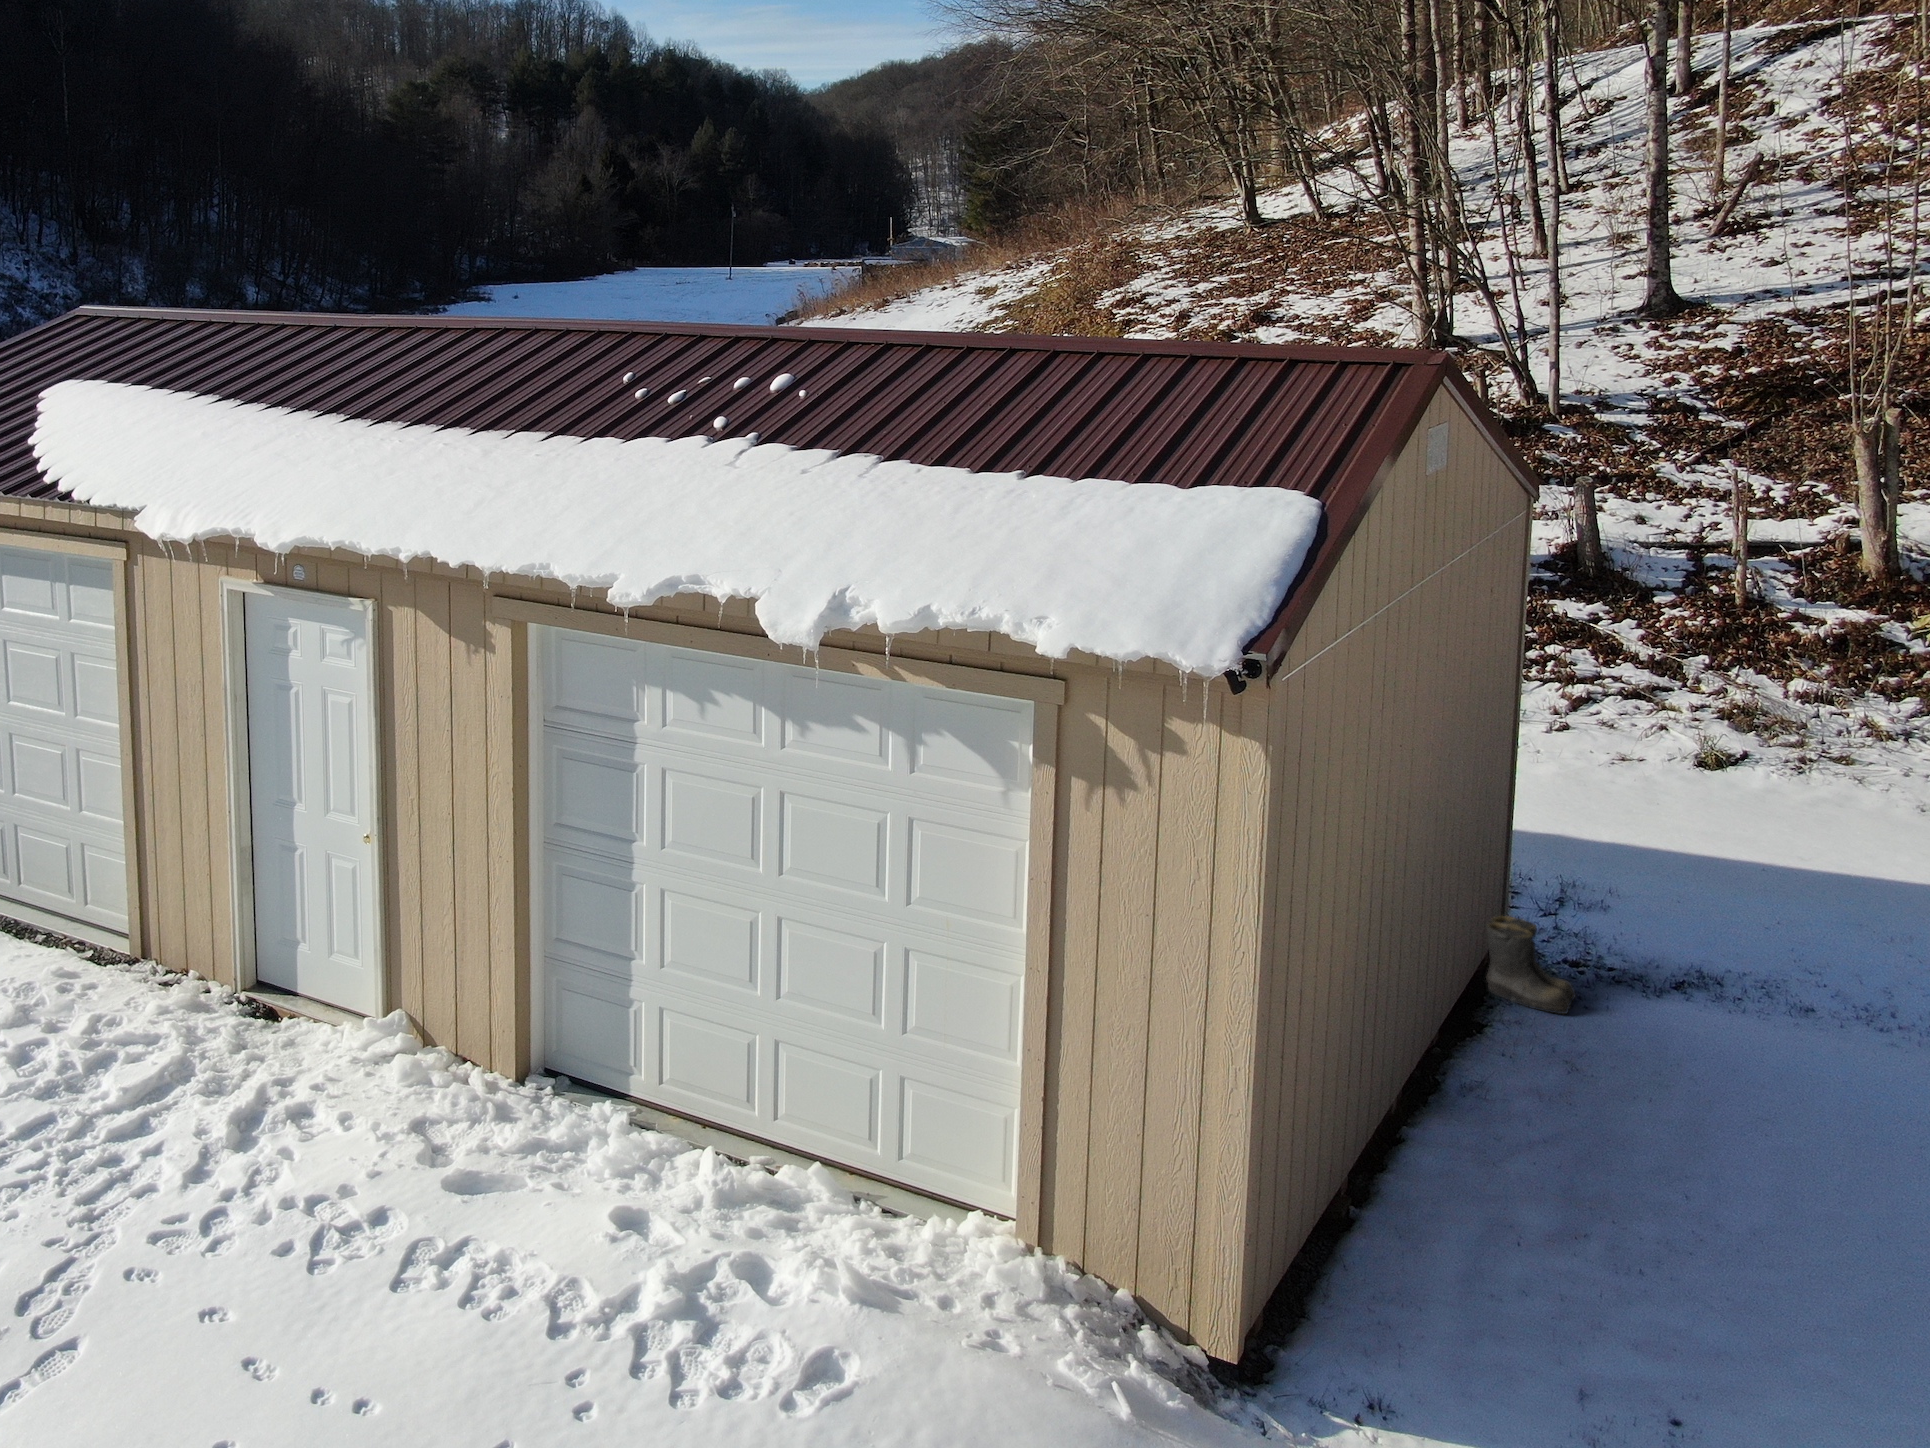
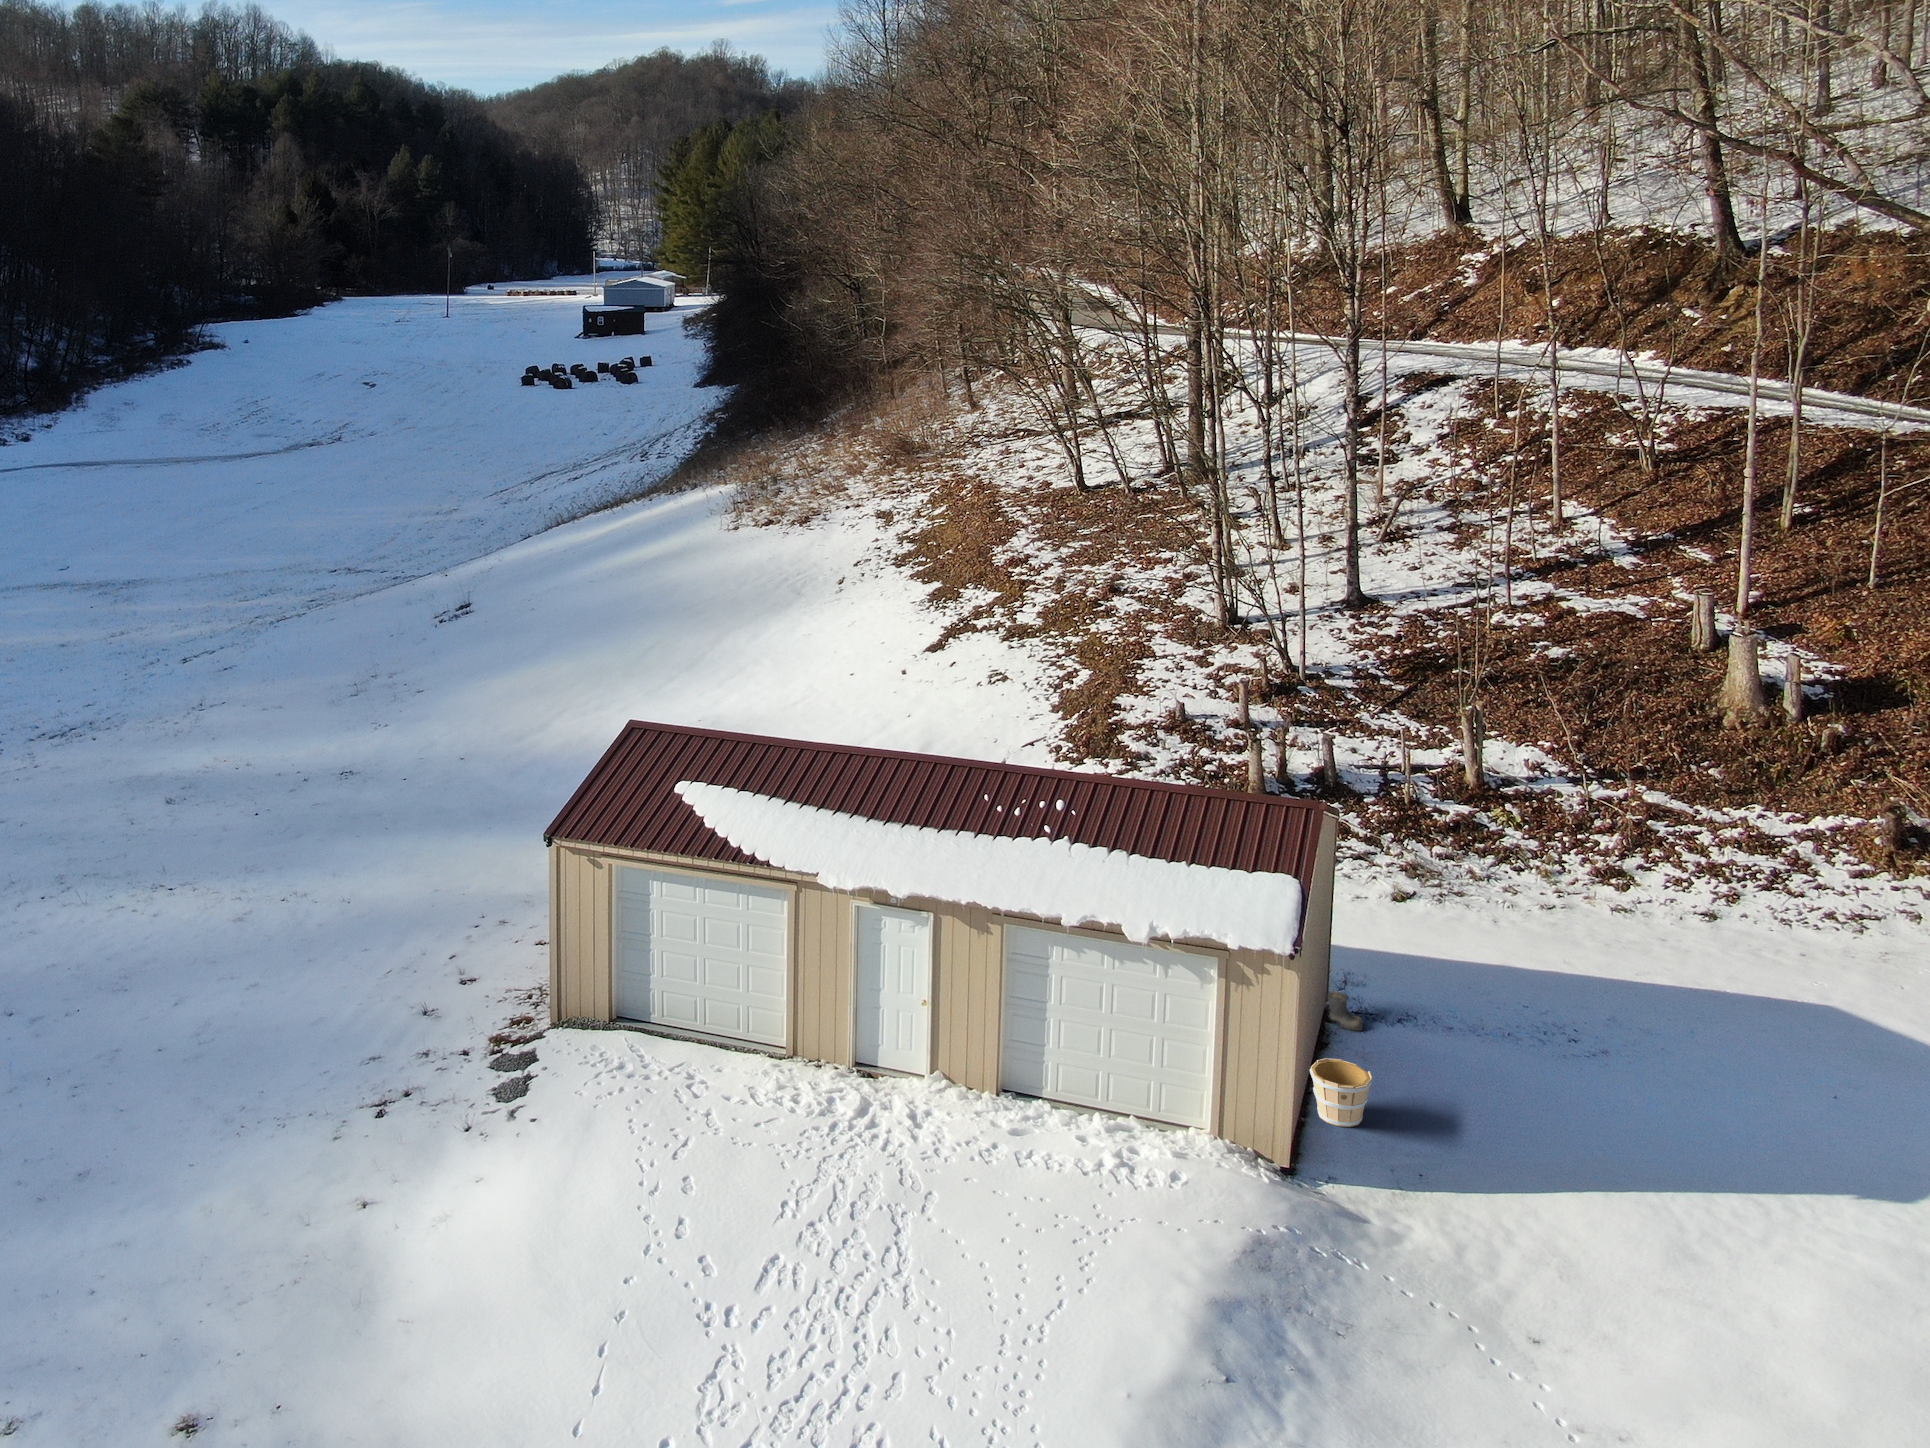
wooden bucket: none [1372,1059,1550,1259] -> present [1310,1058,1372,1127]

